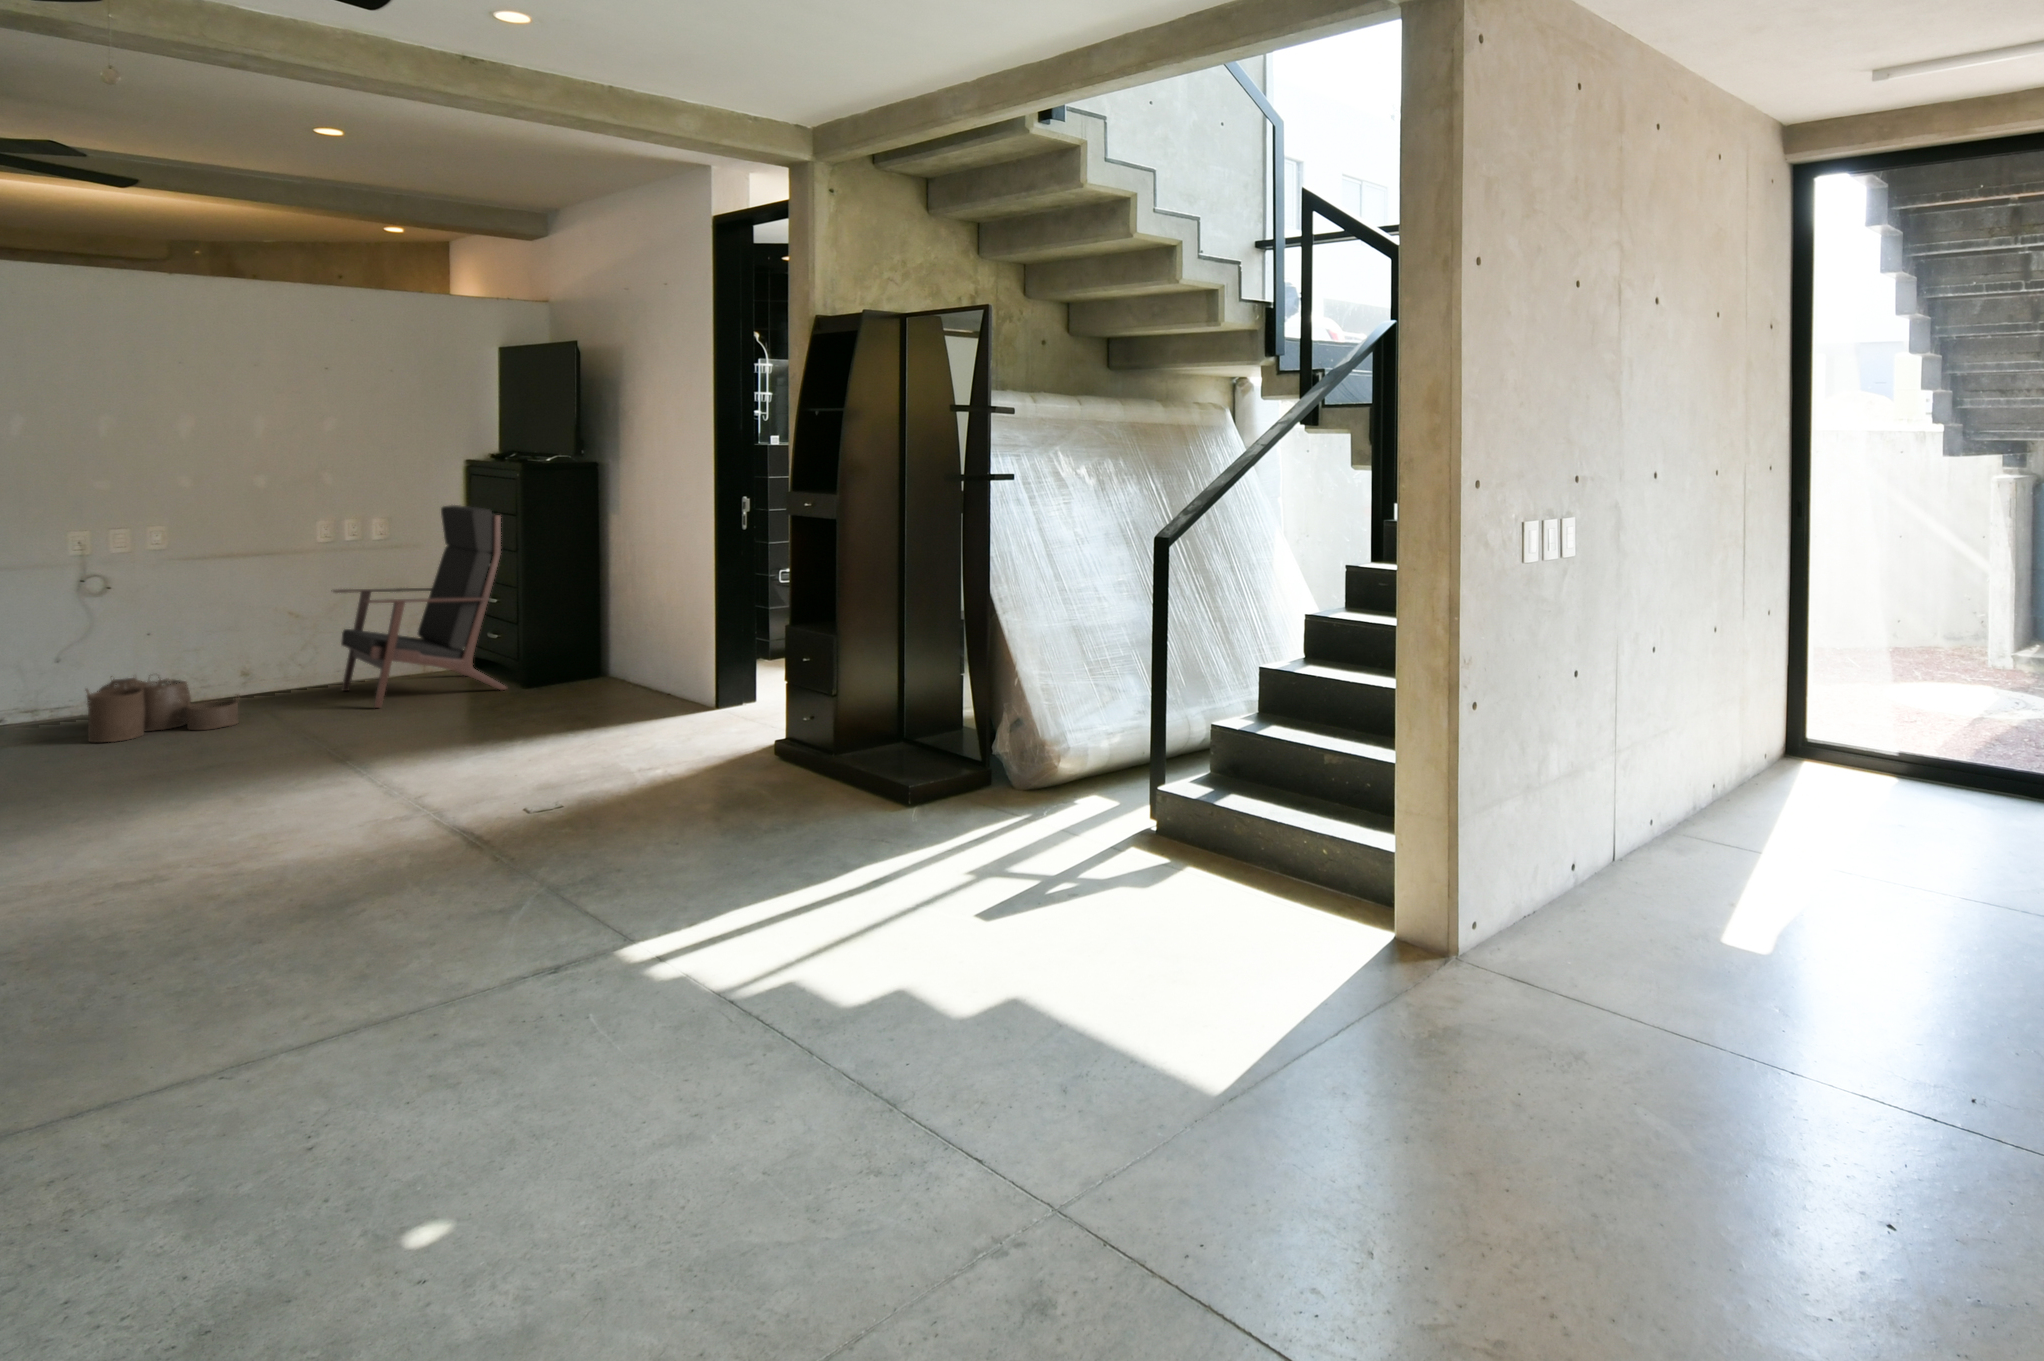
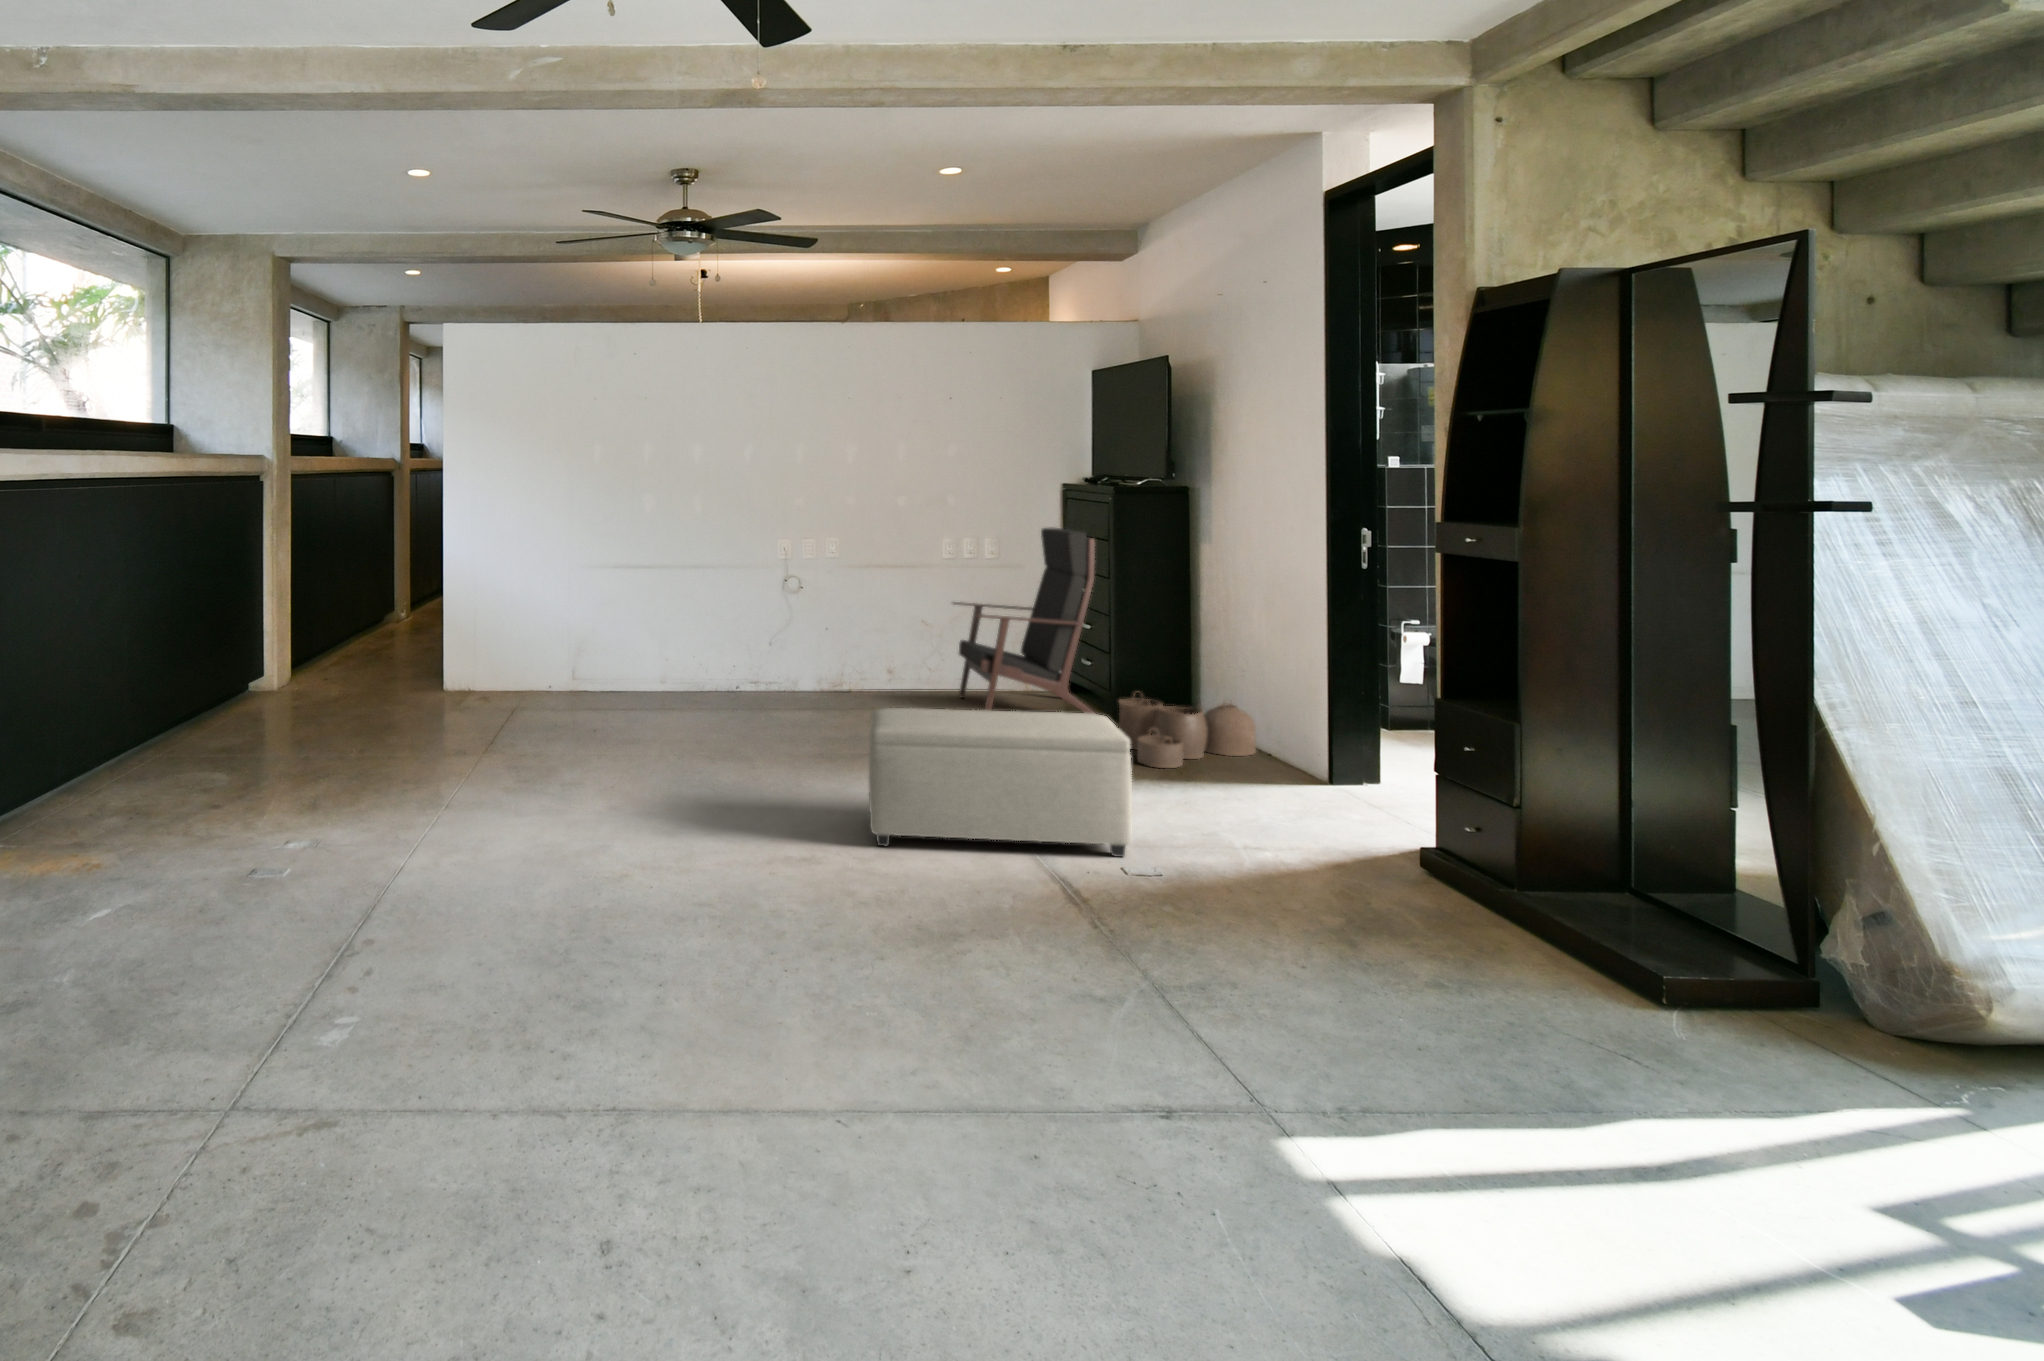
woven basket: present [86,676,239,742] -> present [1119,698,1256,768]
ottoman: none [239,680,535,846] -> present [869,708,1132,857]

